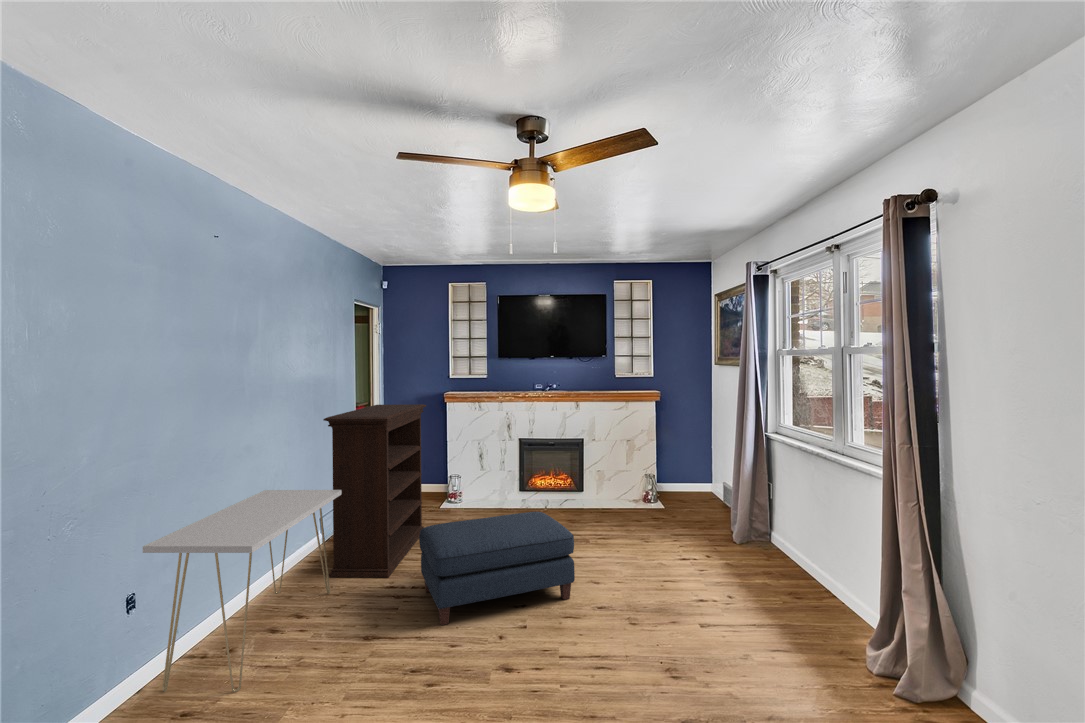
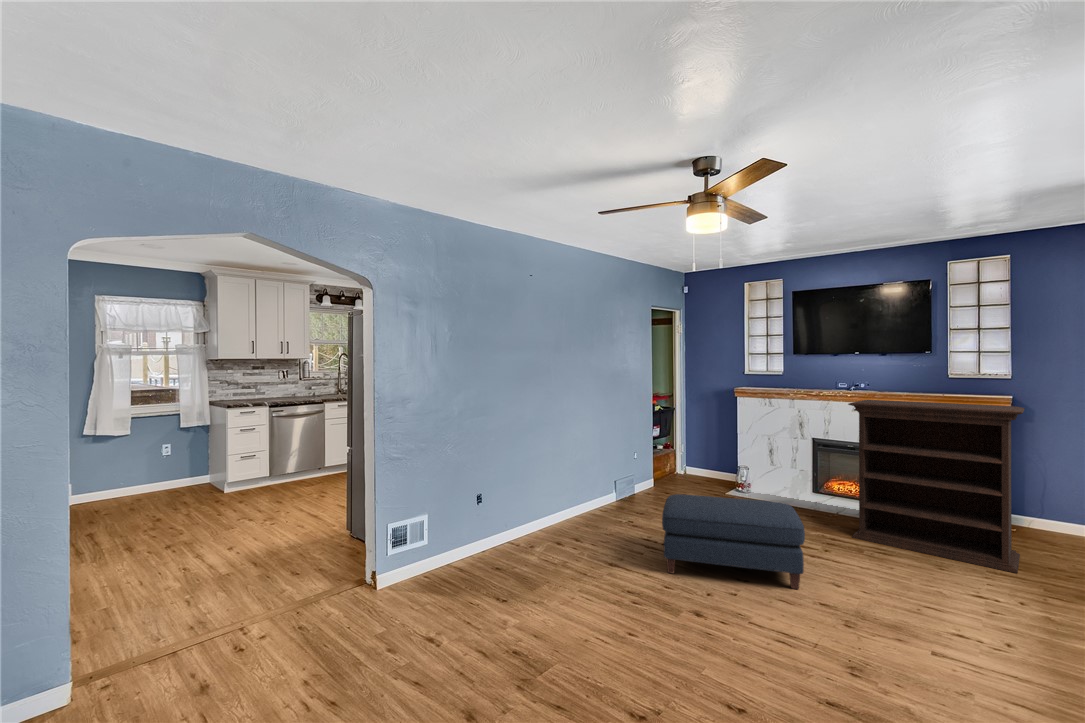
bookshelf: present [323,404,426,578] -> present [848,400,1025,573]
console table: present [143,490,342,692] -> none [483,448,612,566]

